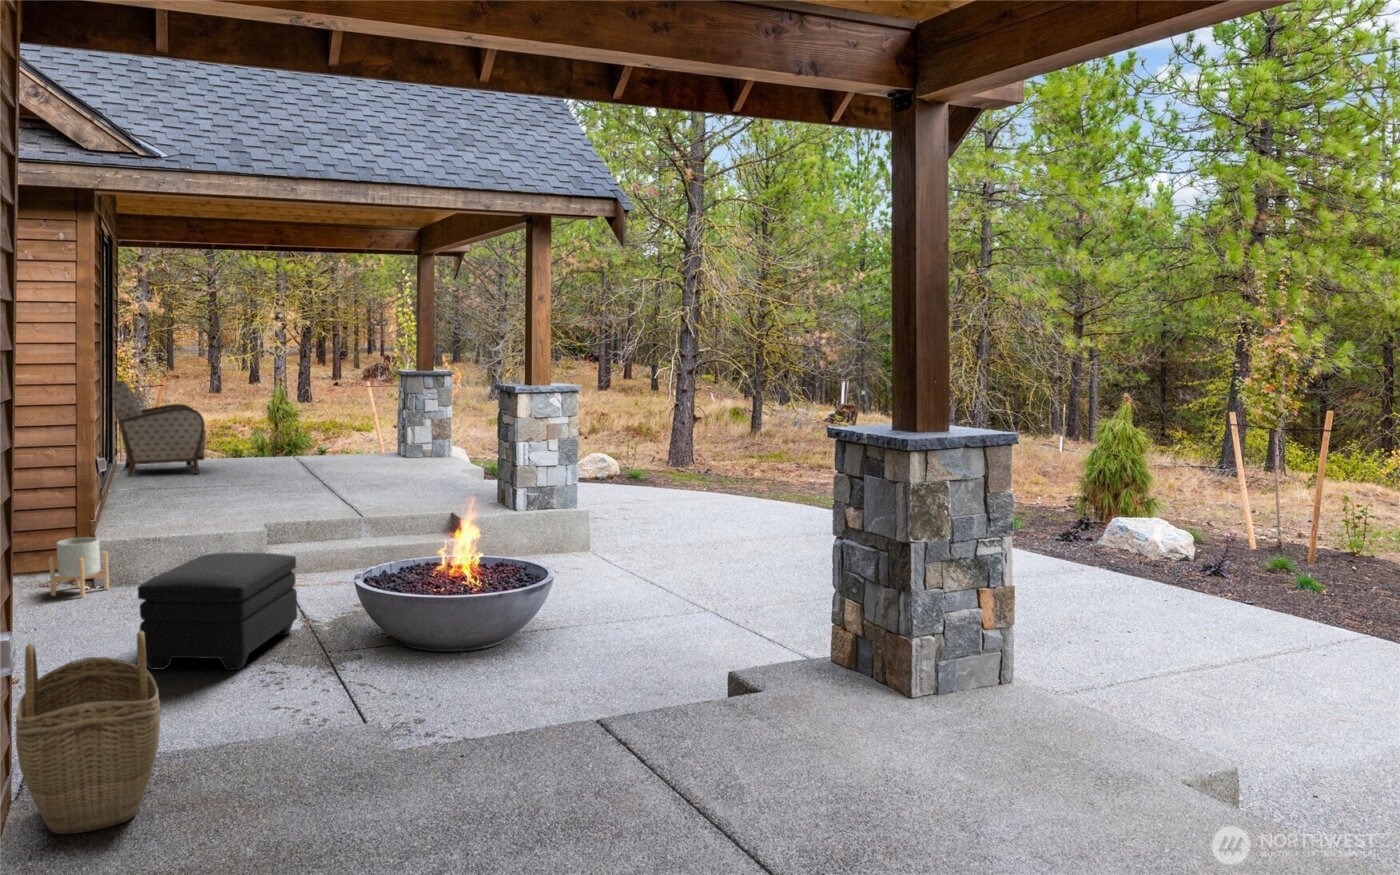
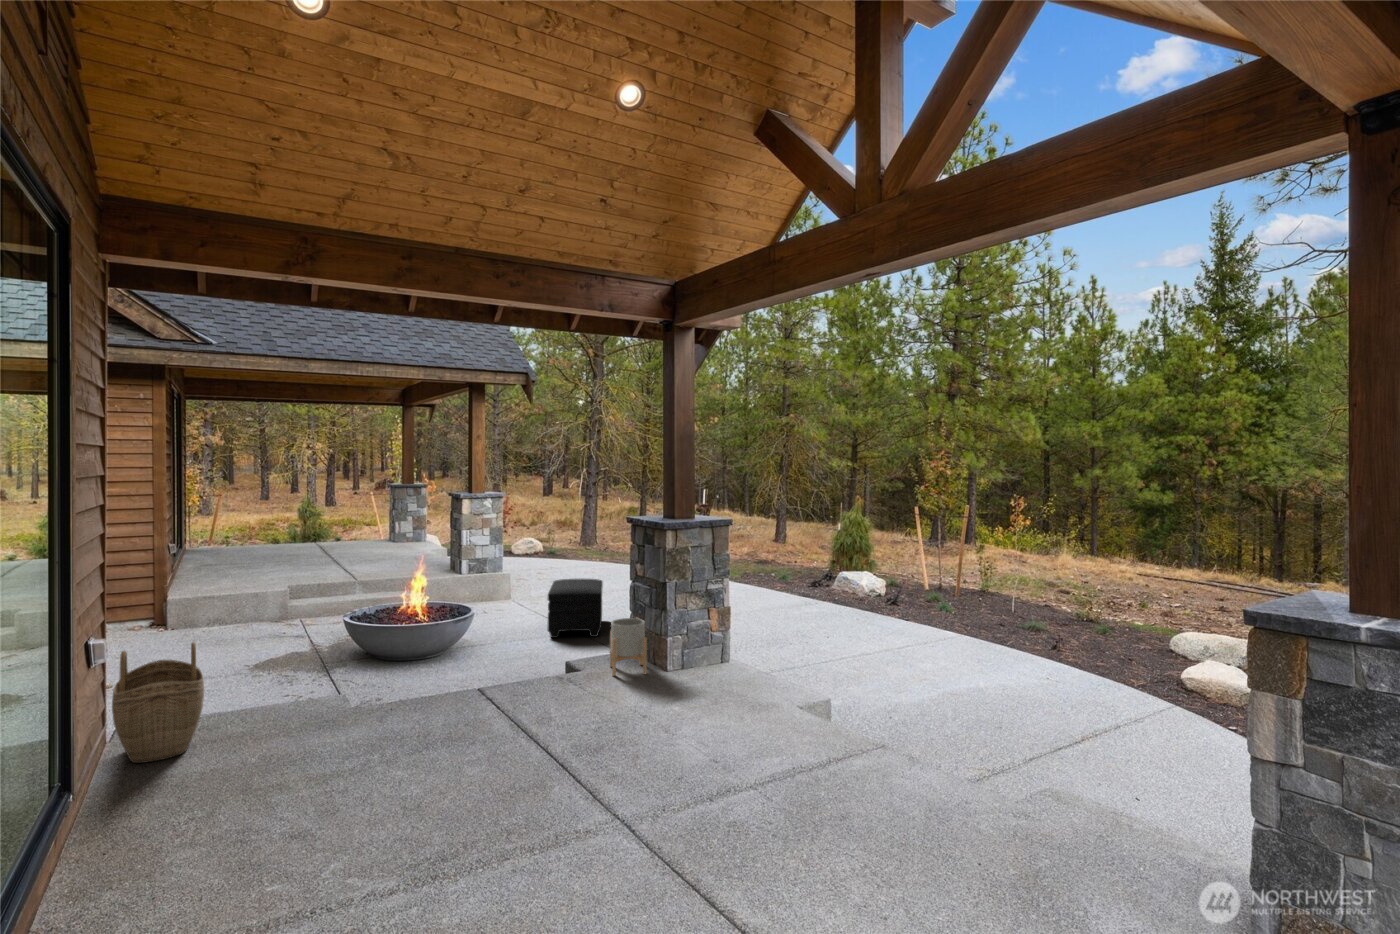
armchair: present [113,381,206,477] -> none [183,493,251,558]
planter: present [49,537,109,598] -> present [610,618,647,676]
ottoman: present [138,552,298,670] -> present [548,579,603,638]

